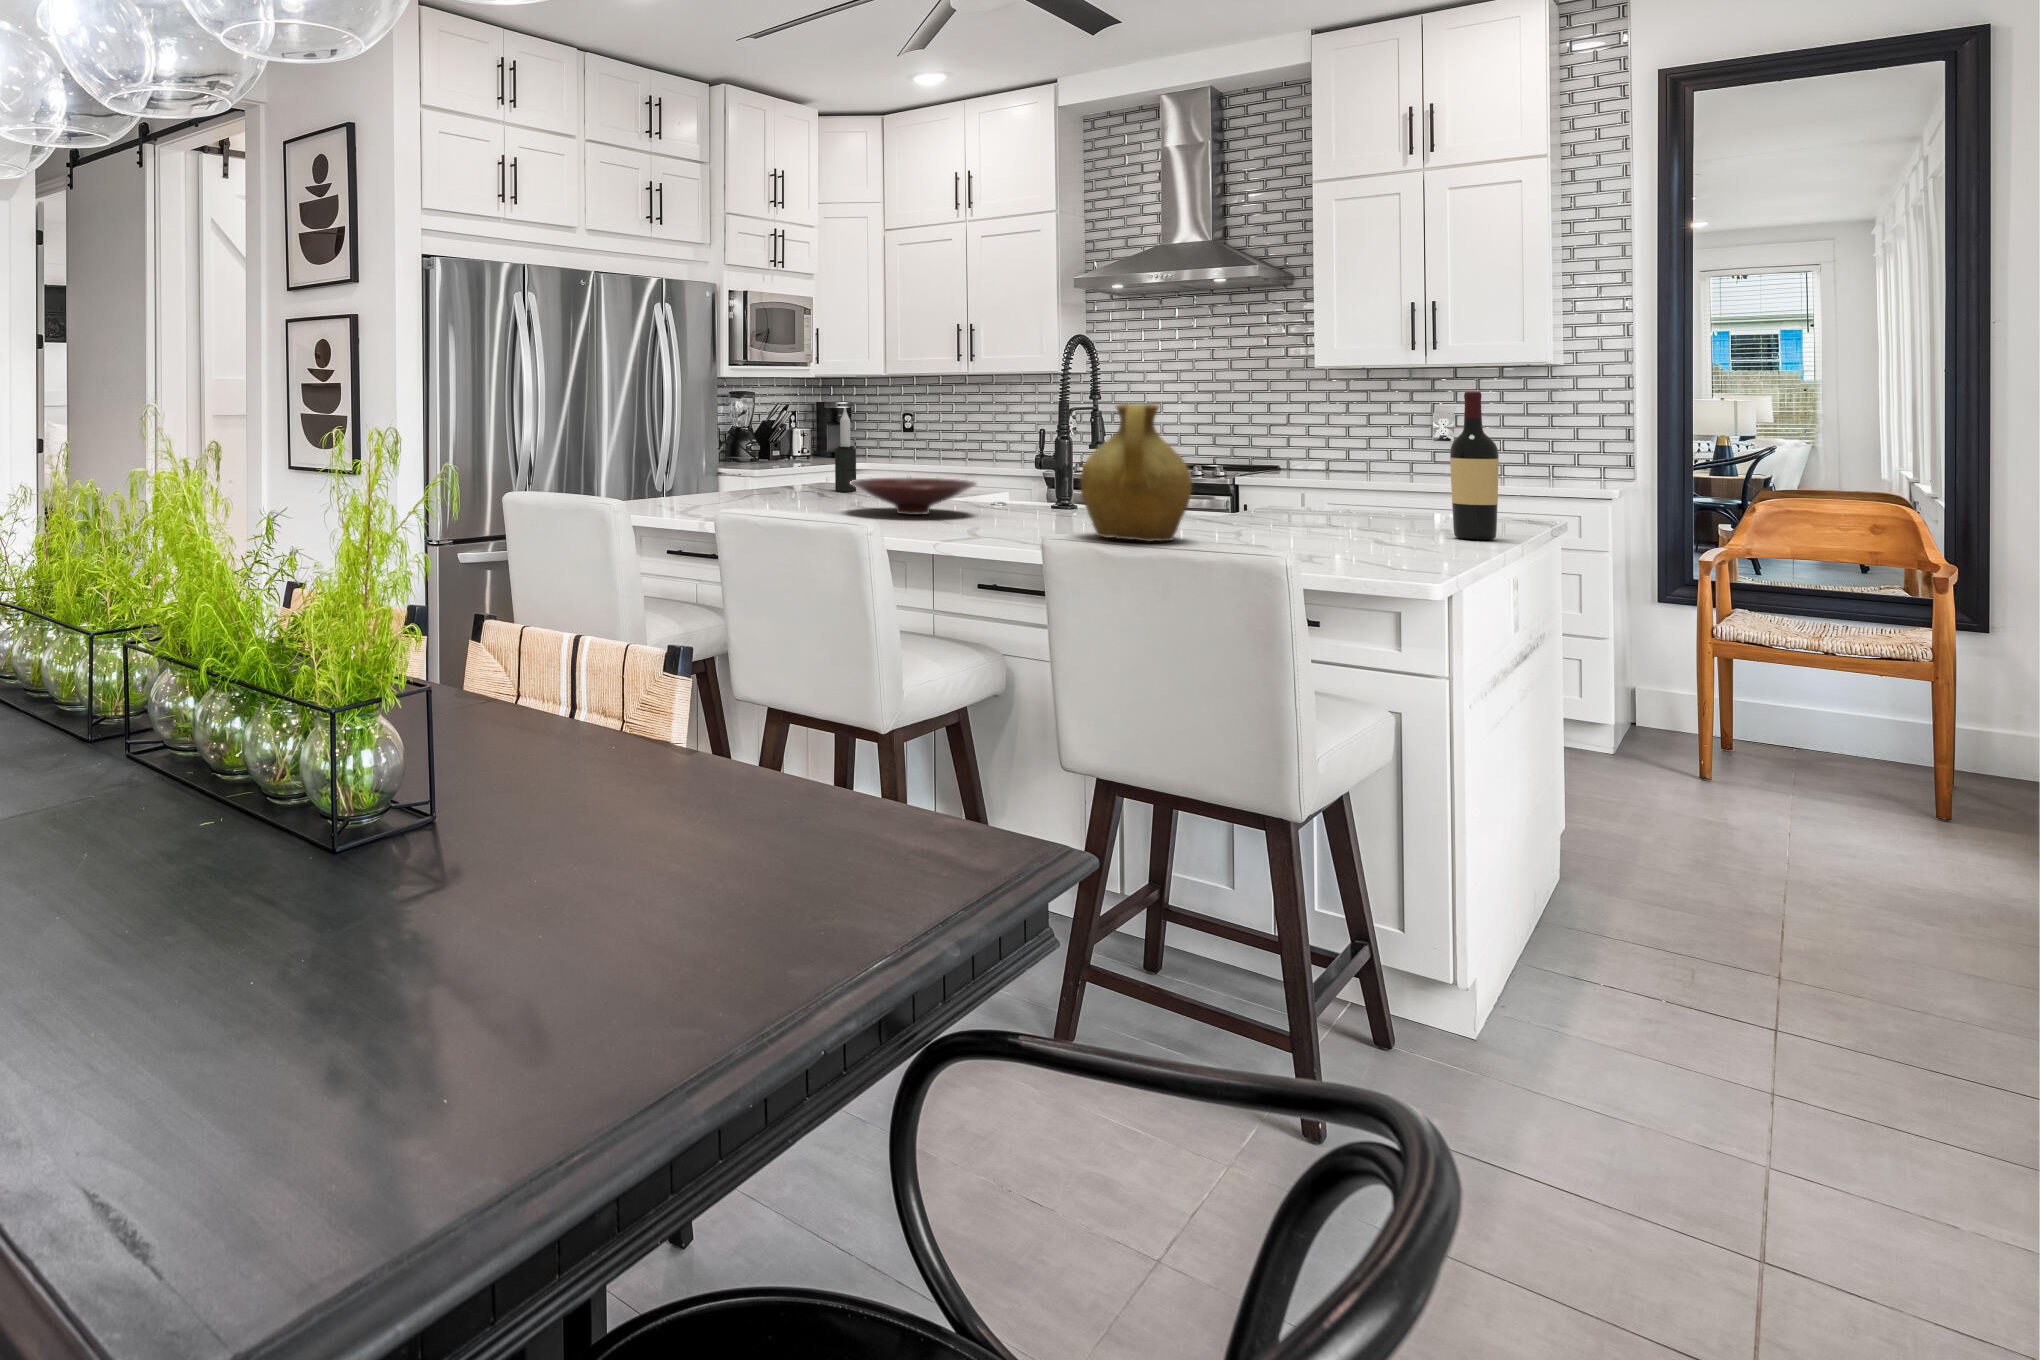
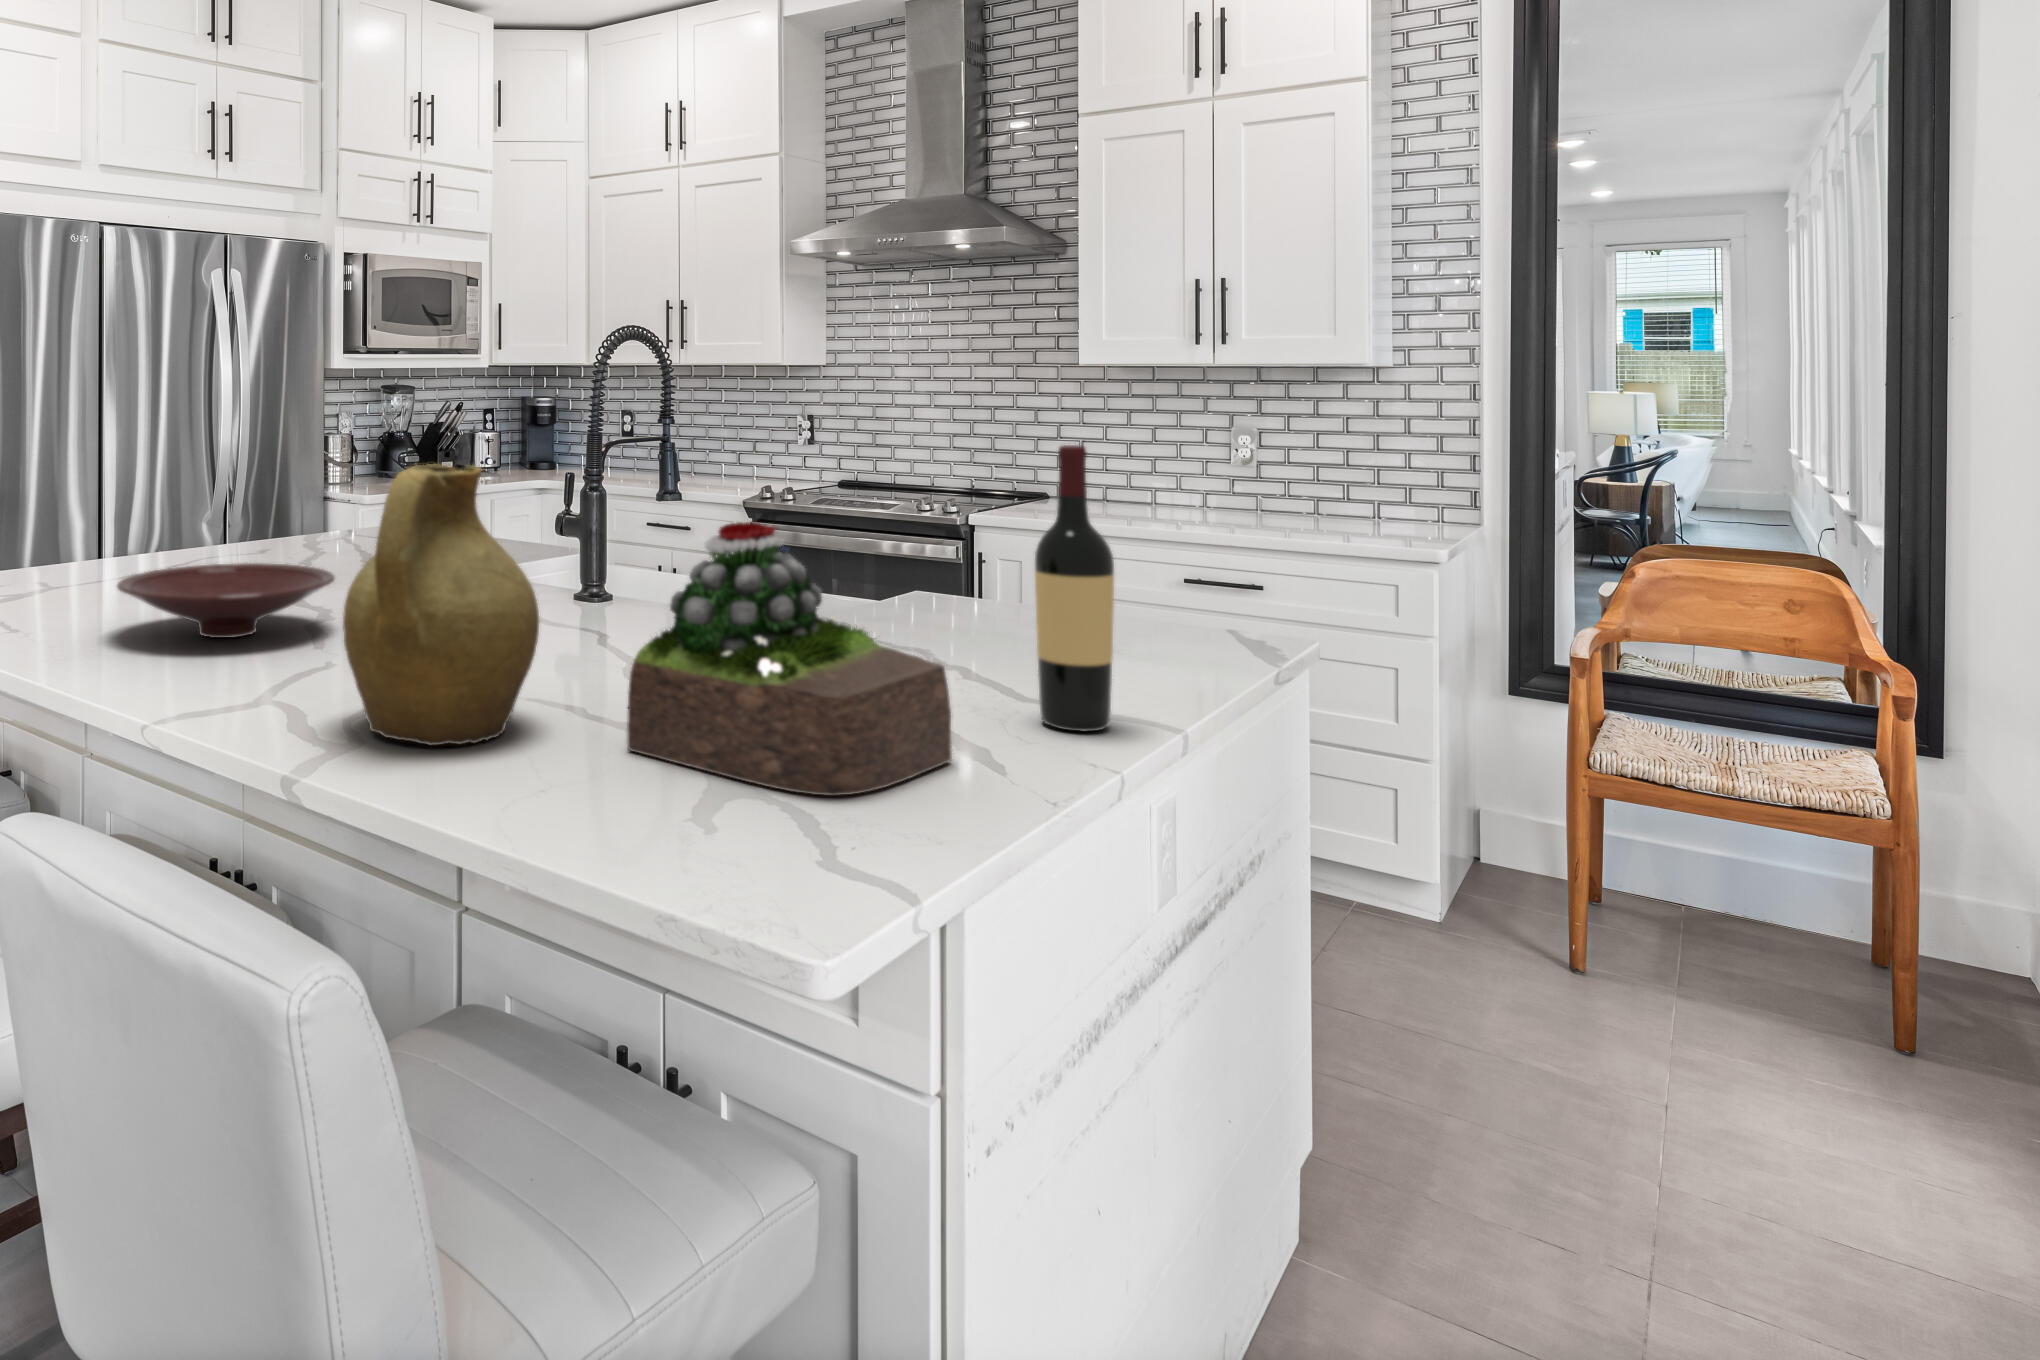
candle: present [835,408,856,492] -> none [263,434,293,567]
succulent plant: none [1251,430,1428,553] -> present [627,522,952,796]

